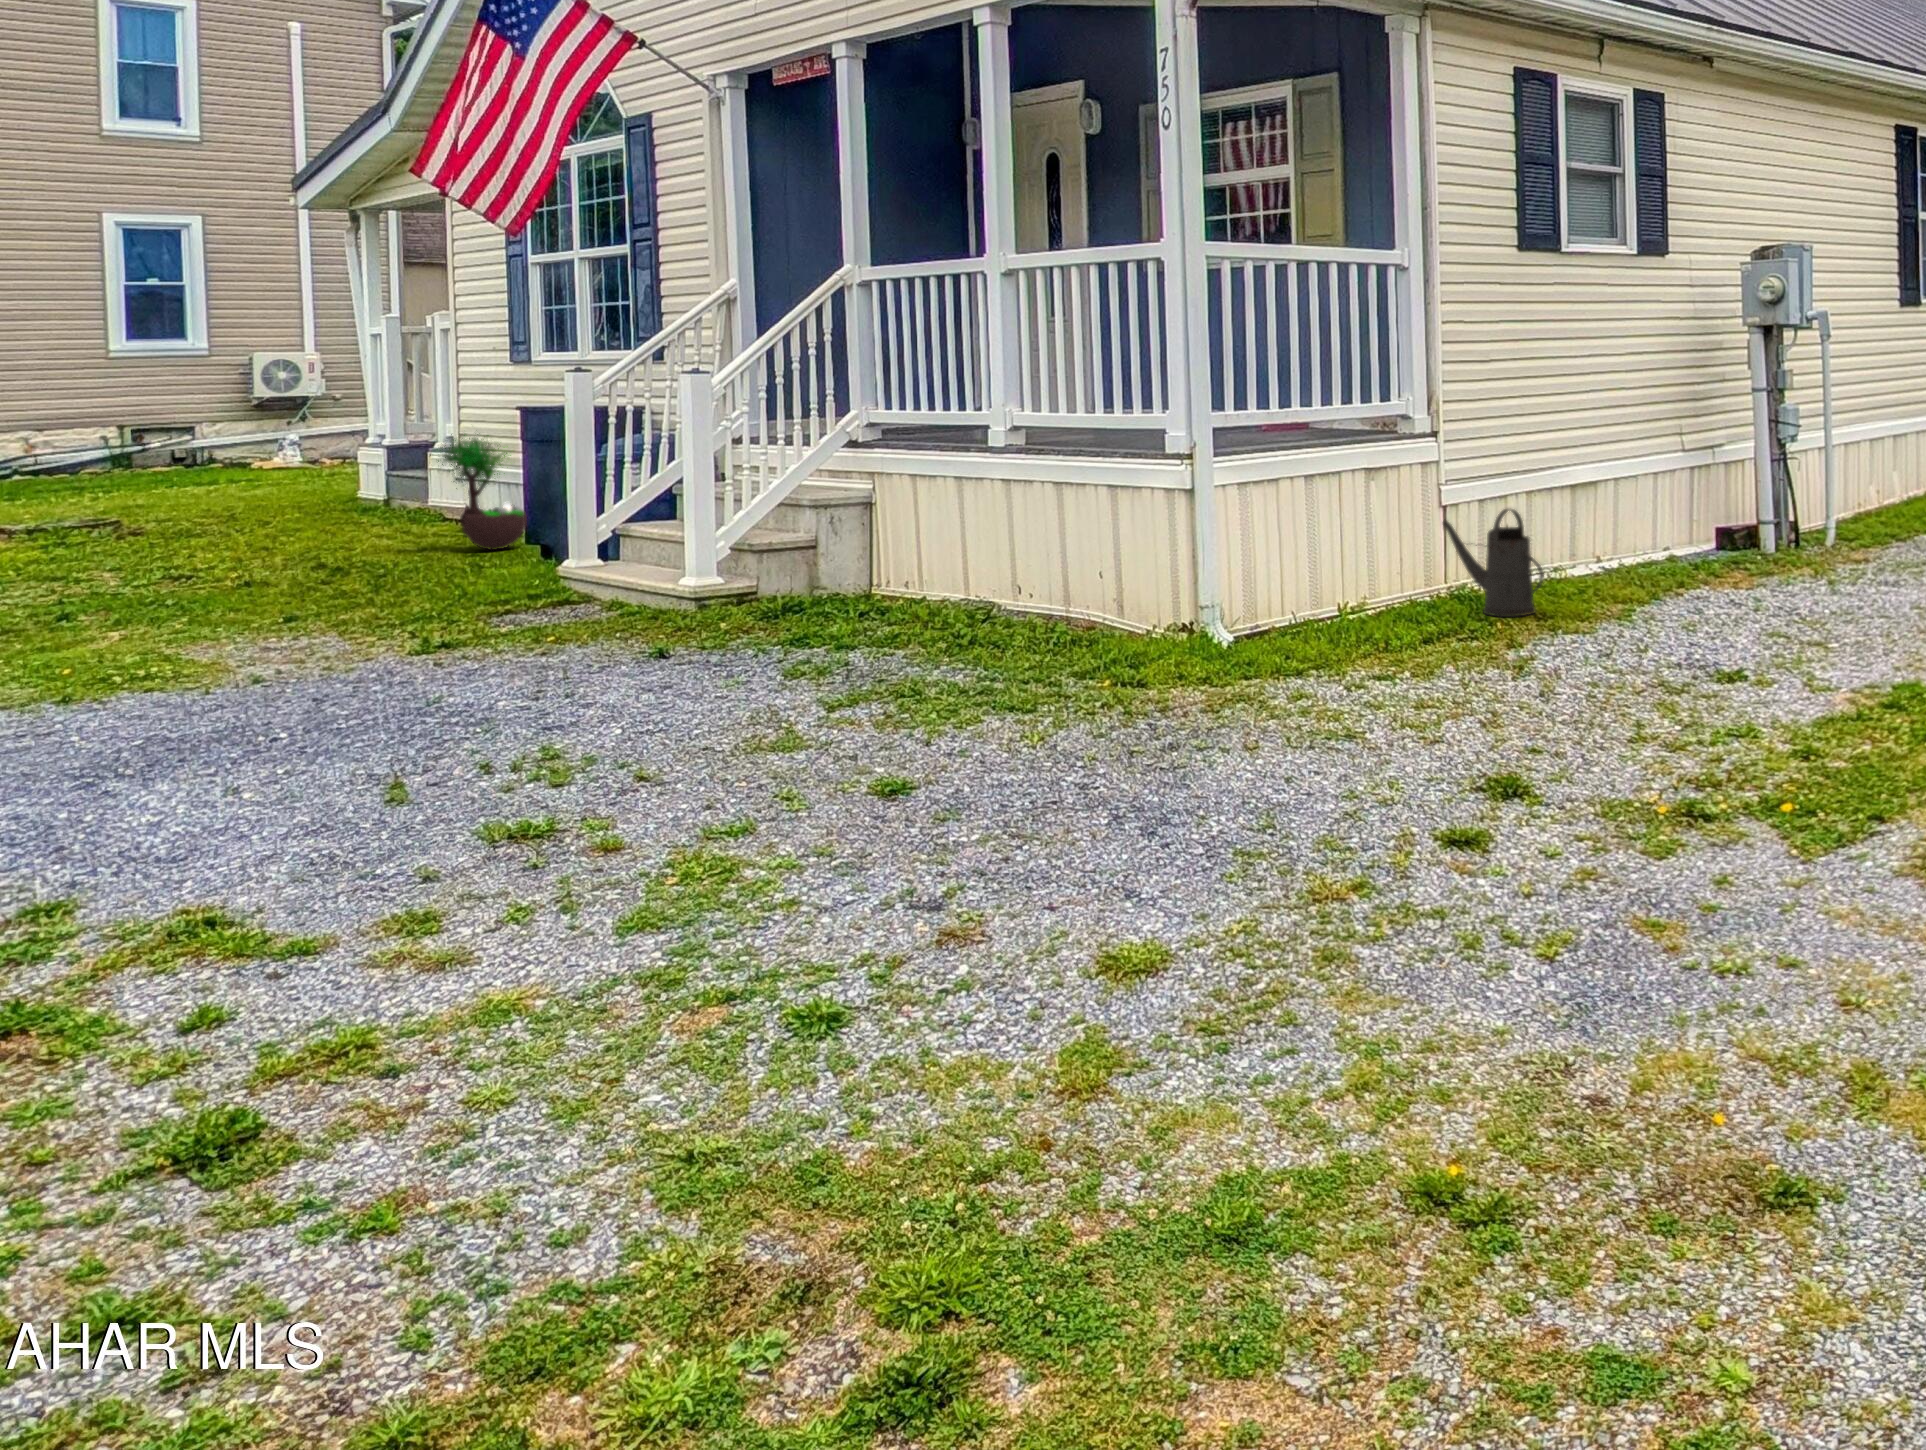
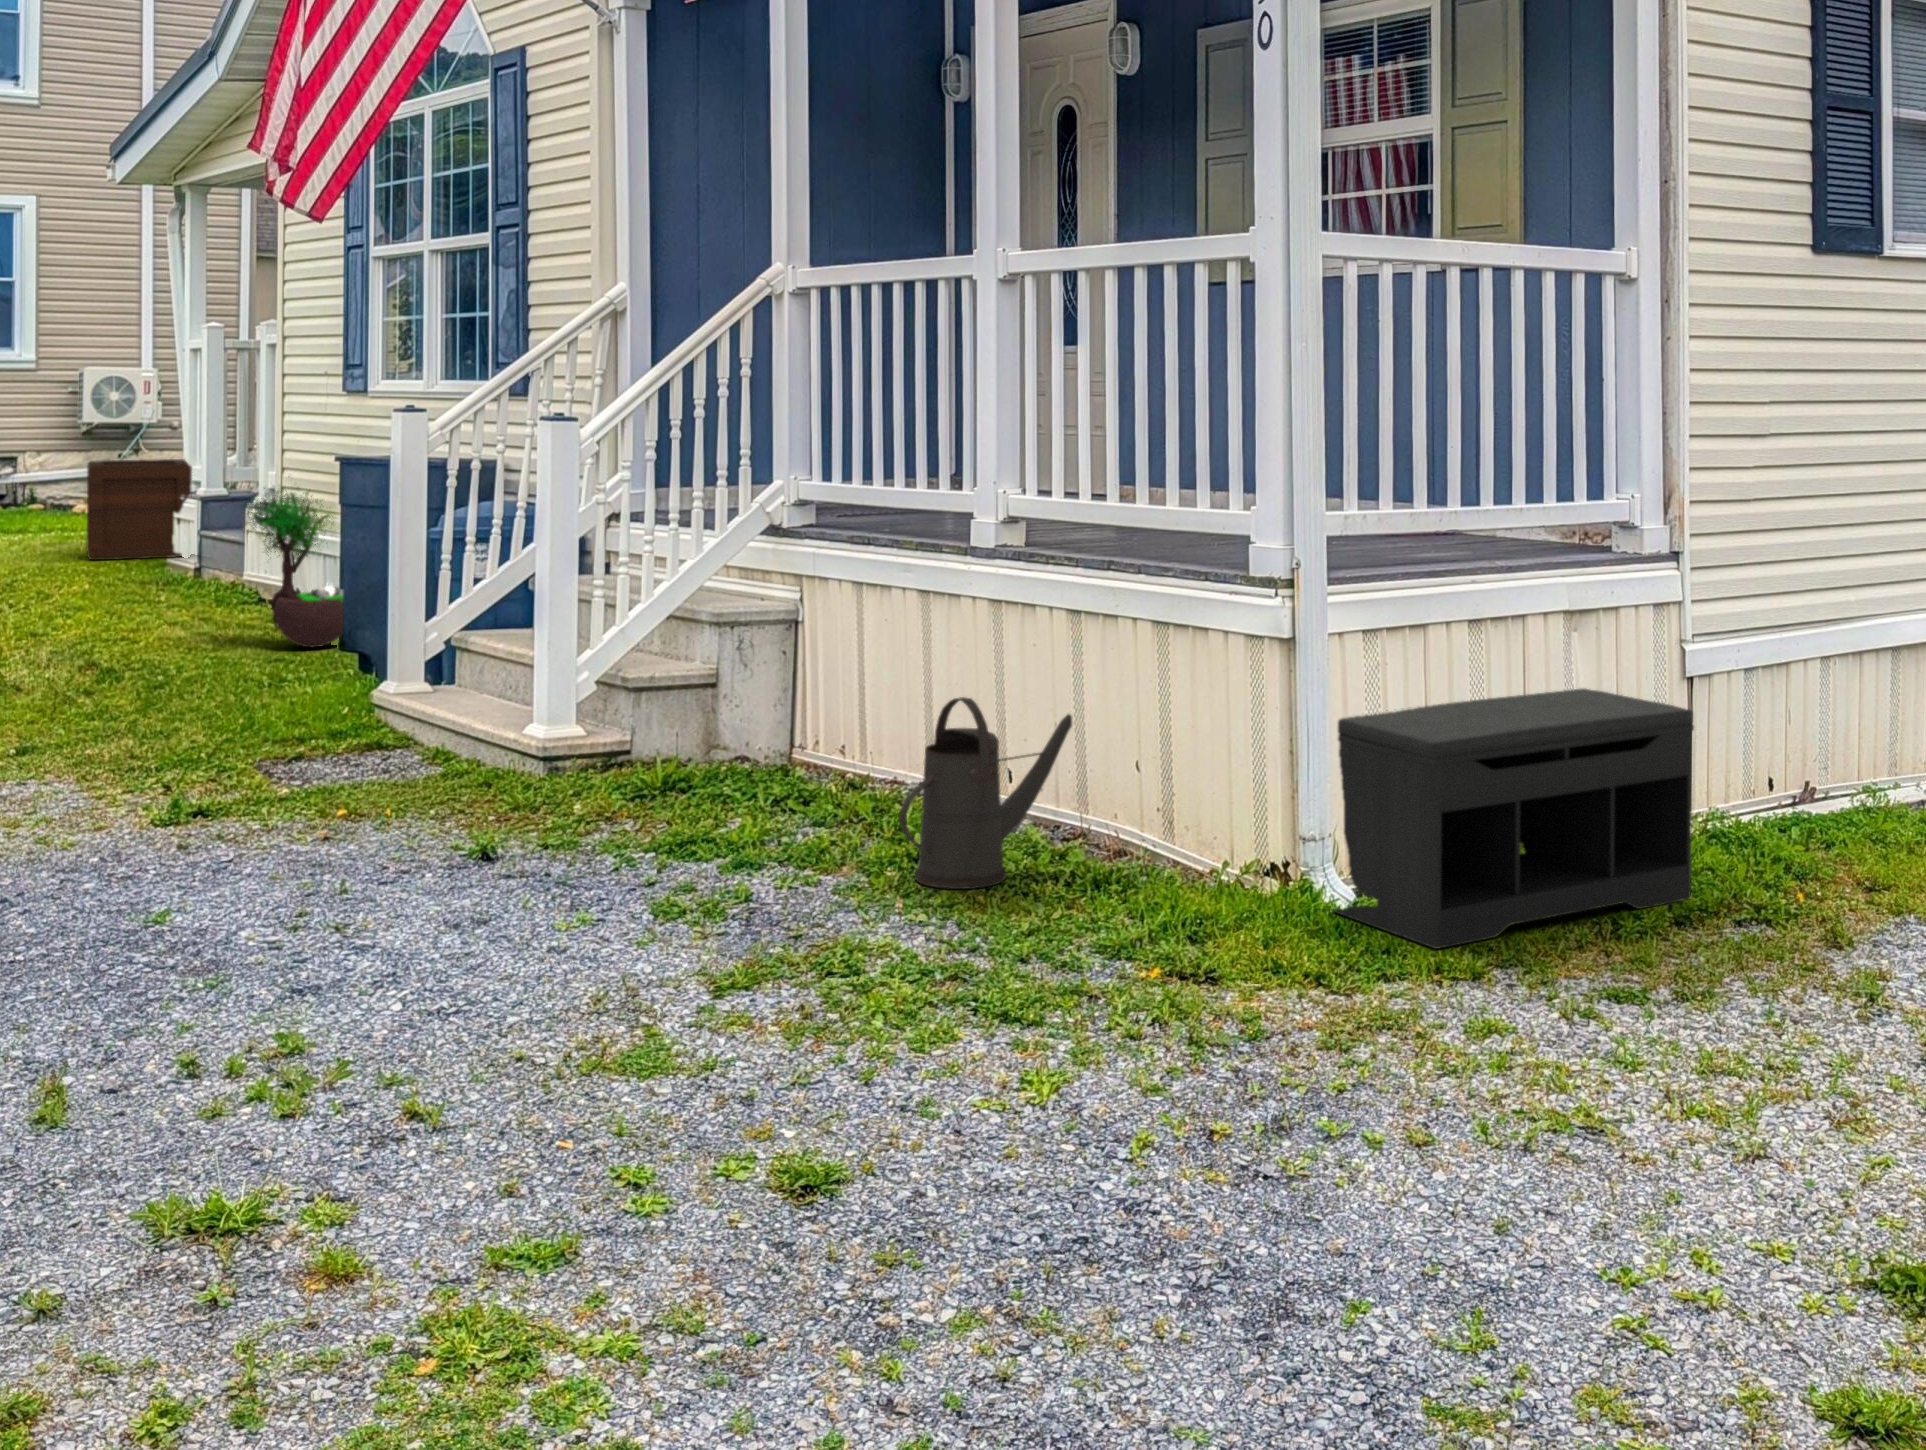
wooden crate: none [278,420,373,501] -> present [87,459,192,560]
watering can: present [1443,509,1544,617] -> present [899,697,1072,889]
bench: none [1217,514,1436,666] -> present [1332,689,1694,949]

